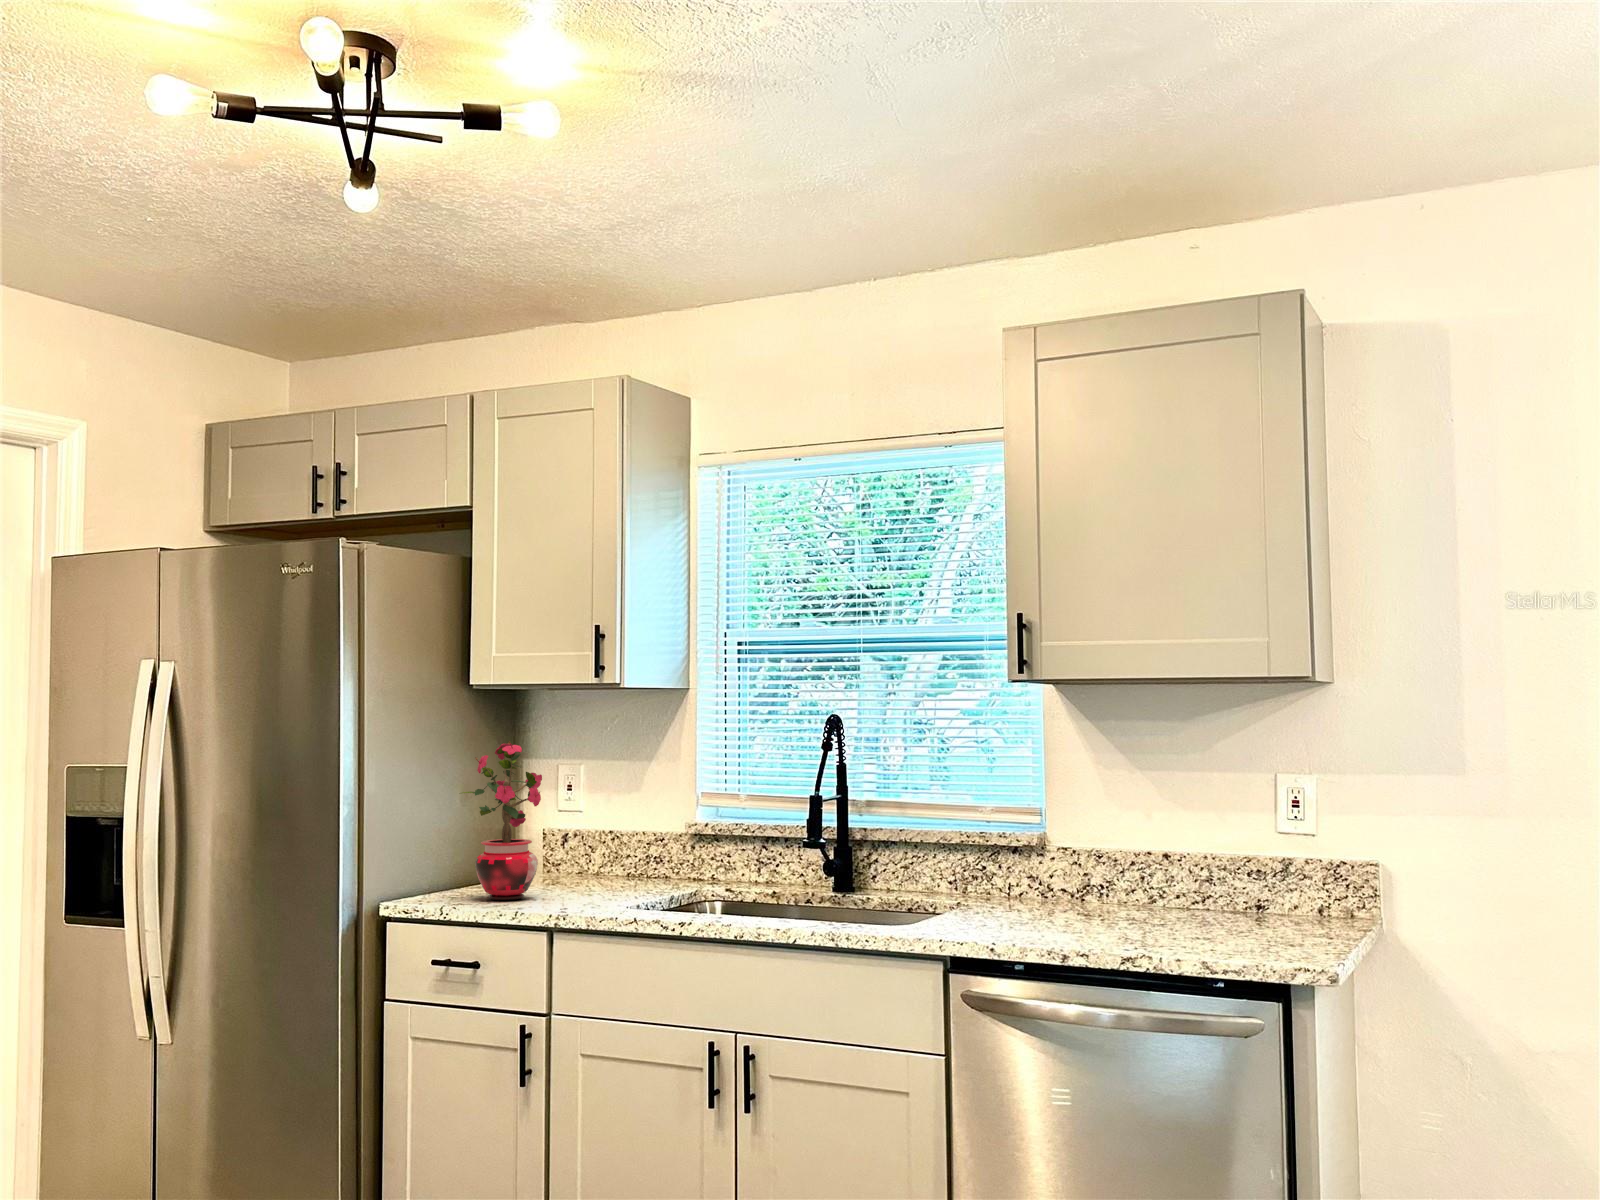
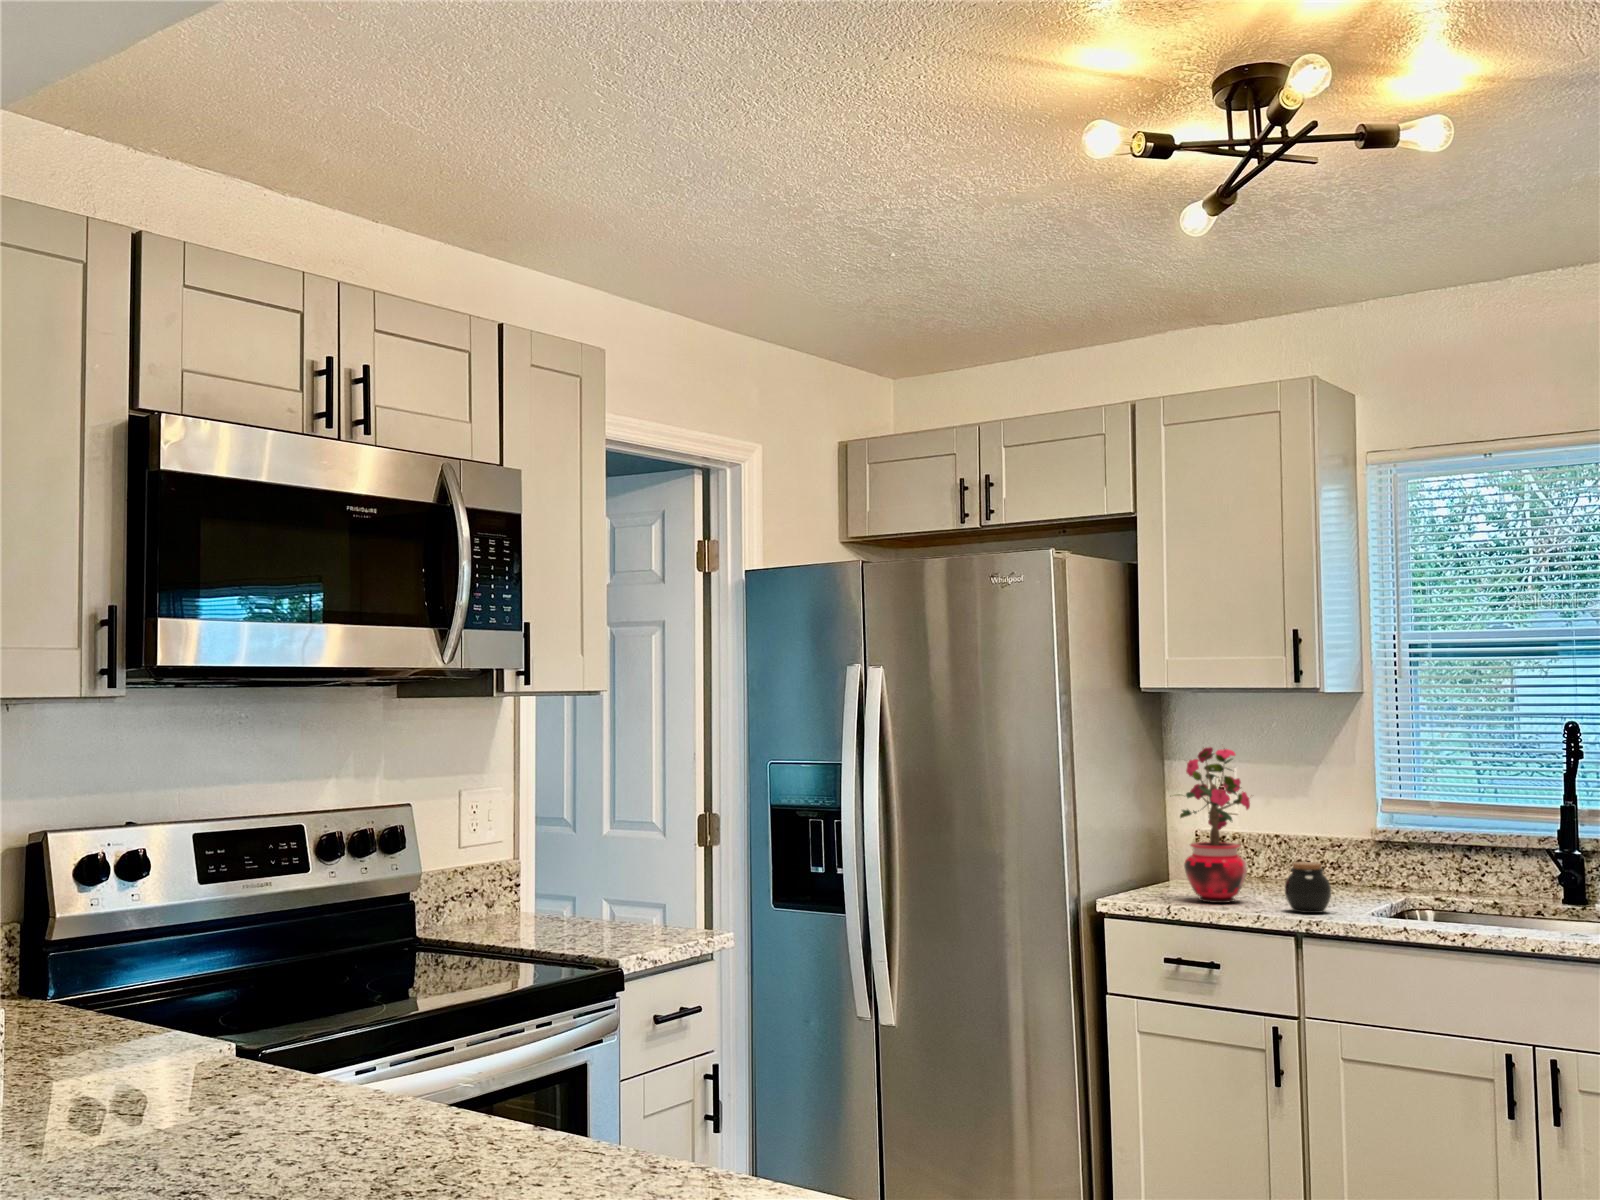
jar: none [552,857,596,908] -> present [1285,862,1331,913]

